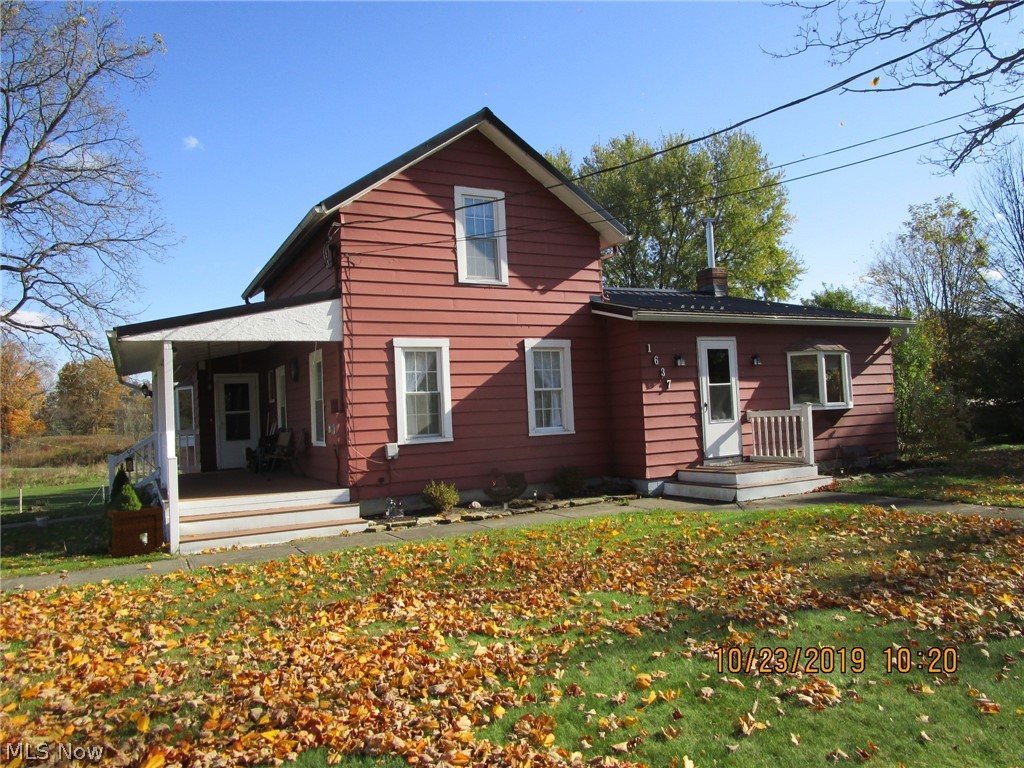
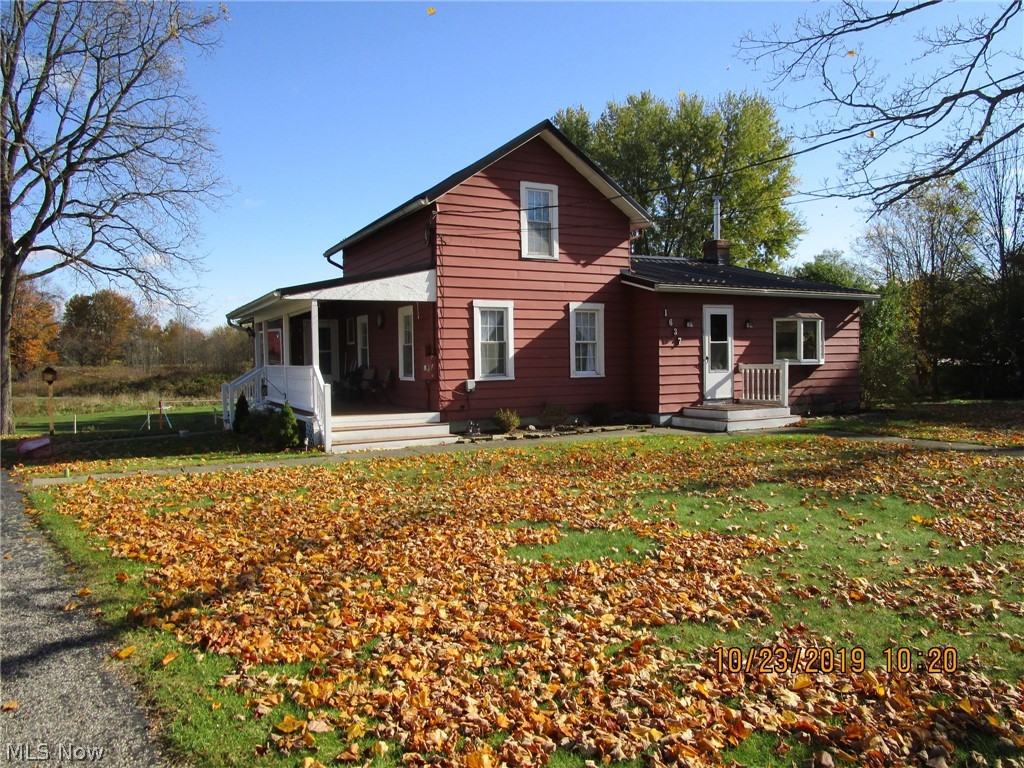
wooden crate: present [107,505,163,558] -> none [279,418,320,454]

